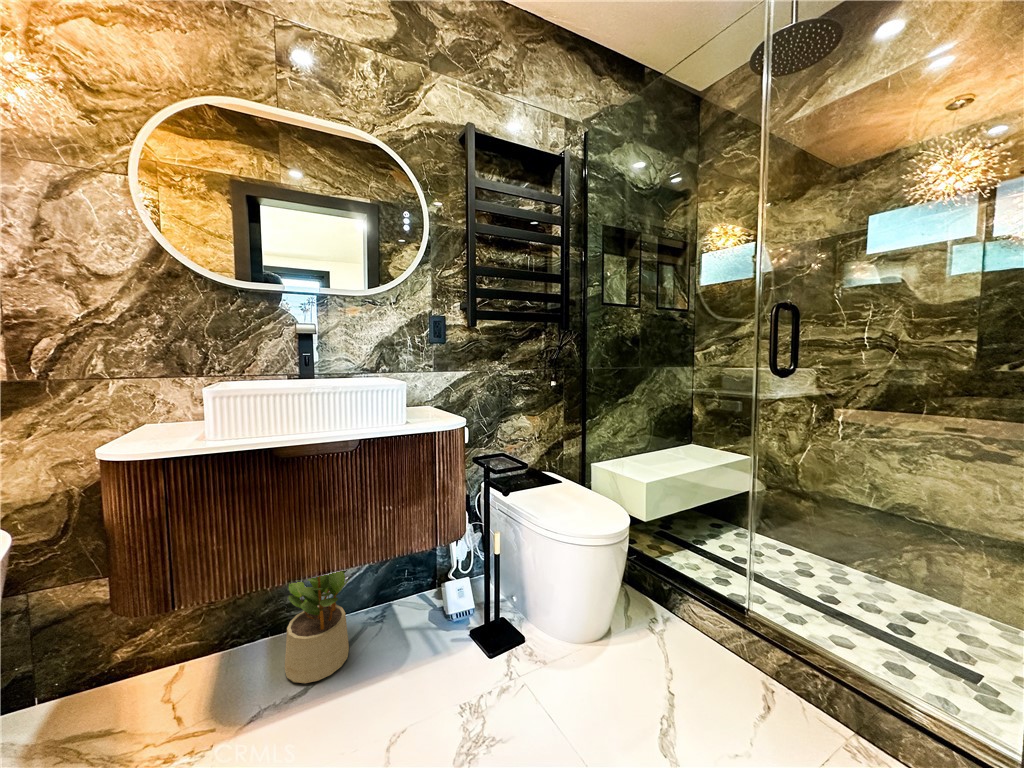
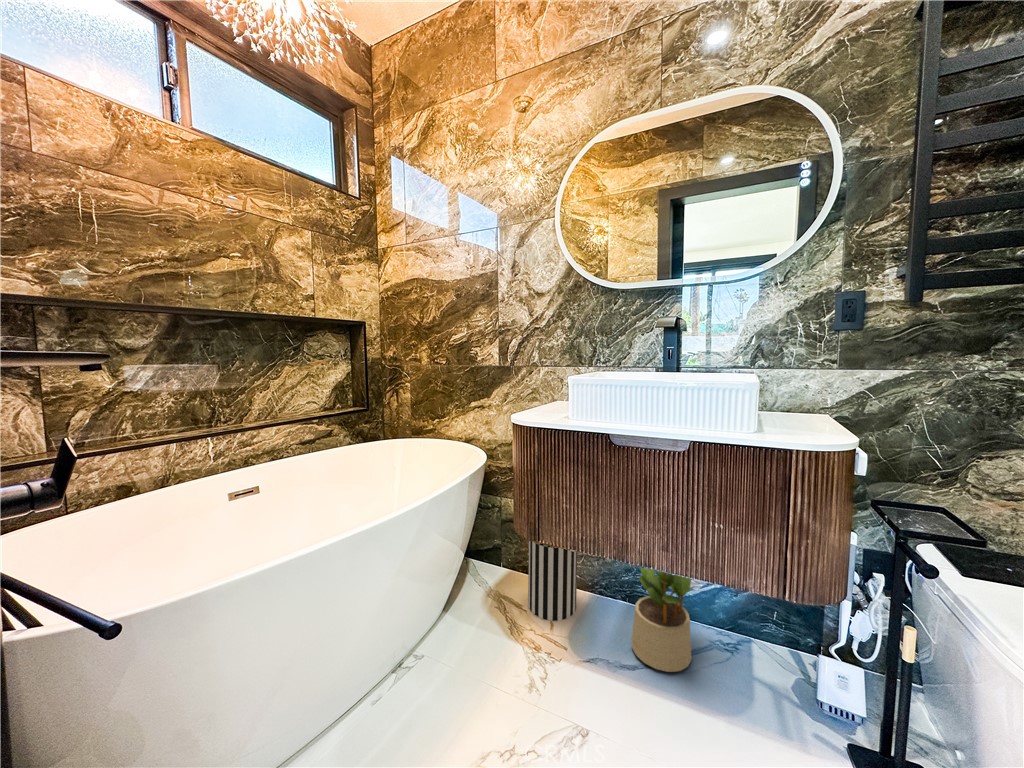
wastebasket: none [107,586,201,730] -> present [528,541,577,621]

